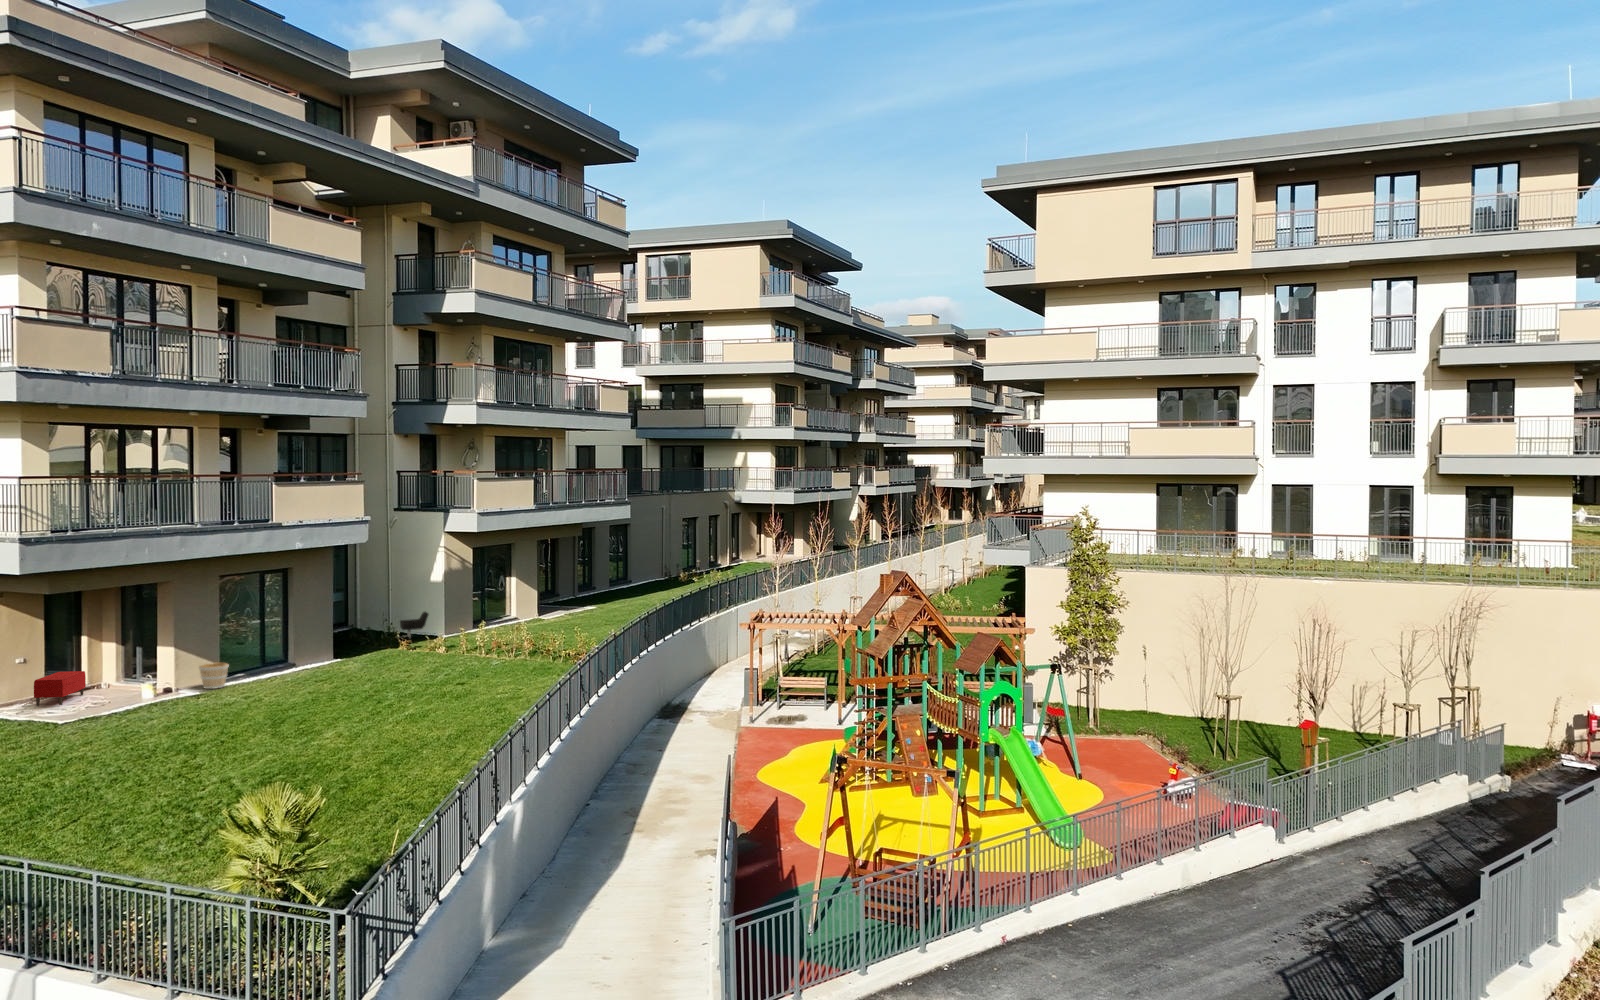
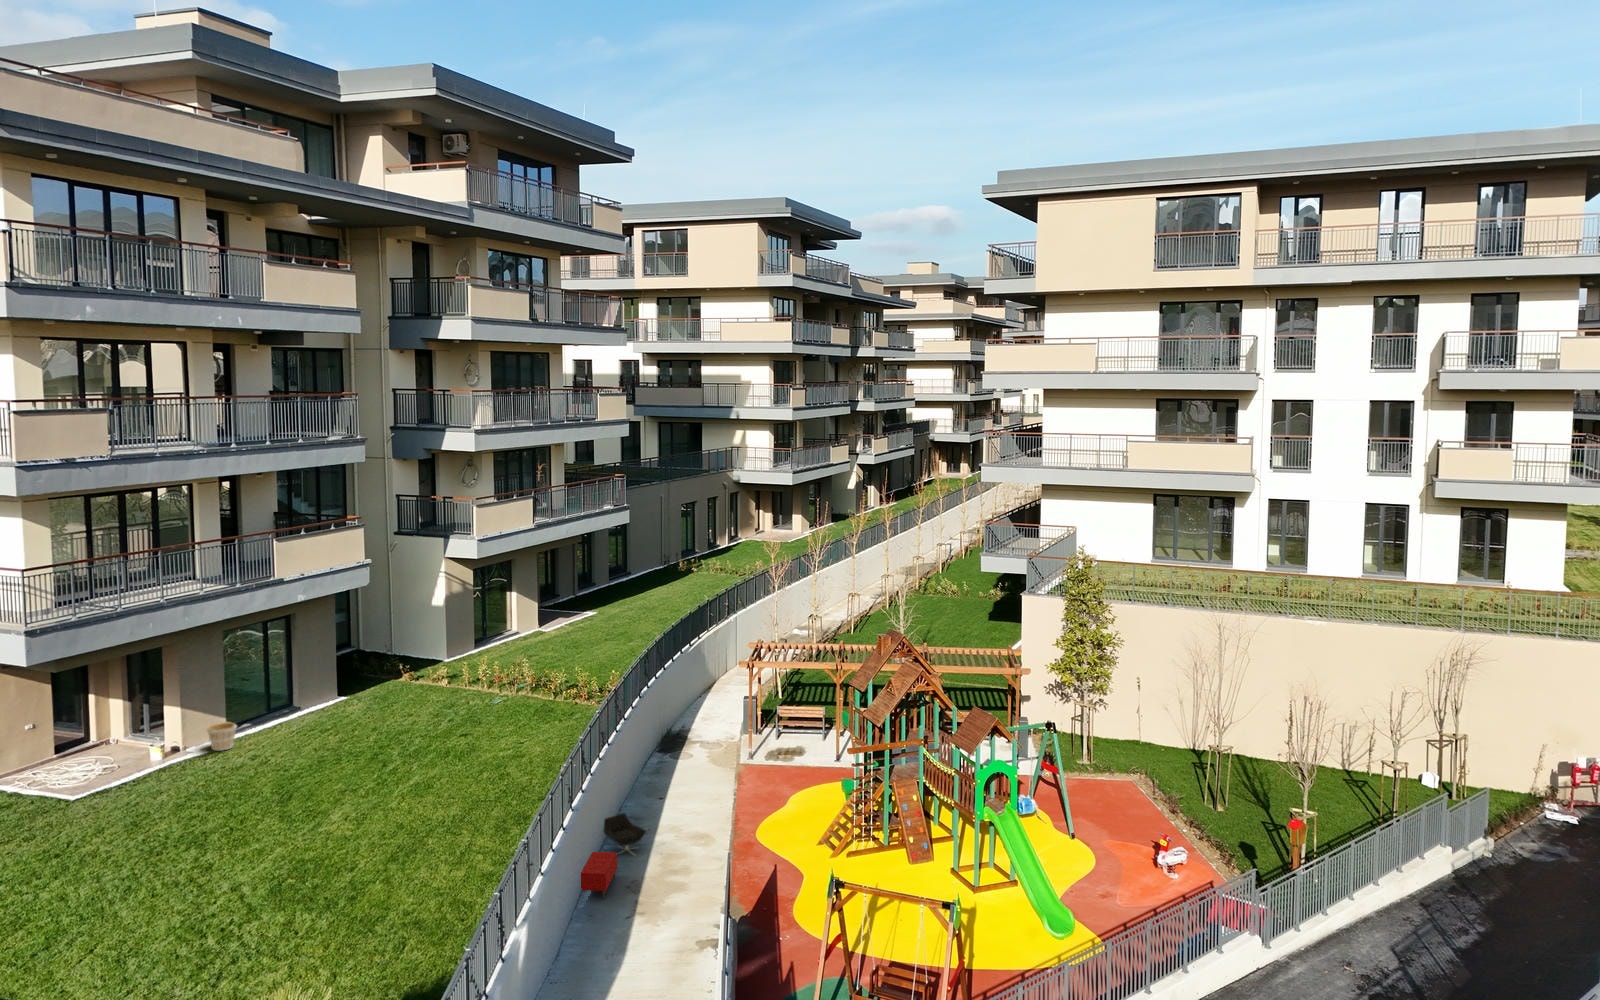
lounge chair: present [400,612,428,637] -> present [604,813,646,851]
bench: present [34,671,86,706] -> present [581,852,617,898]

